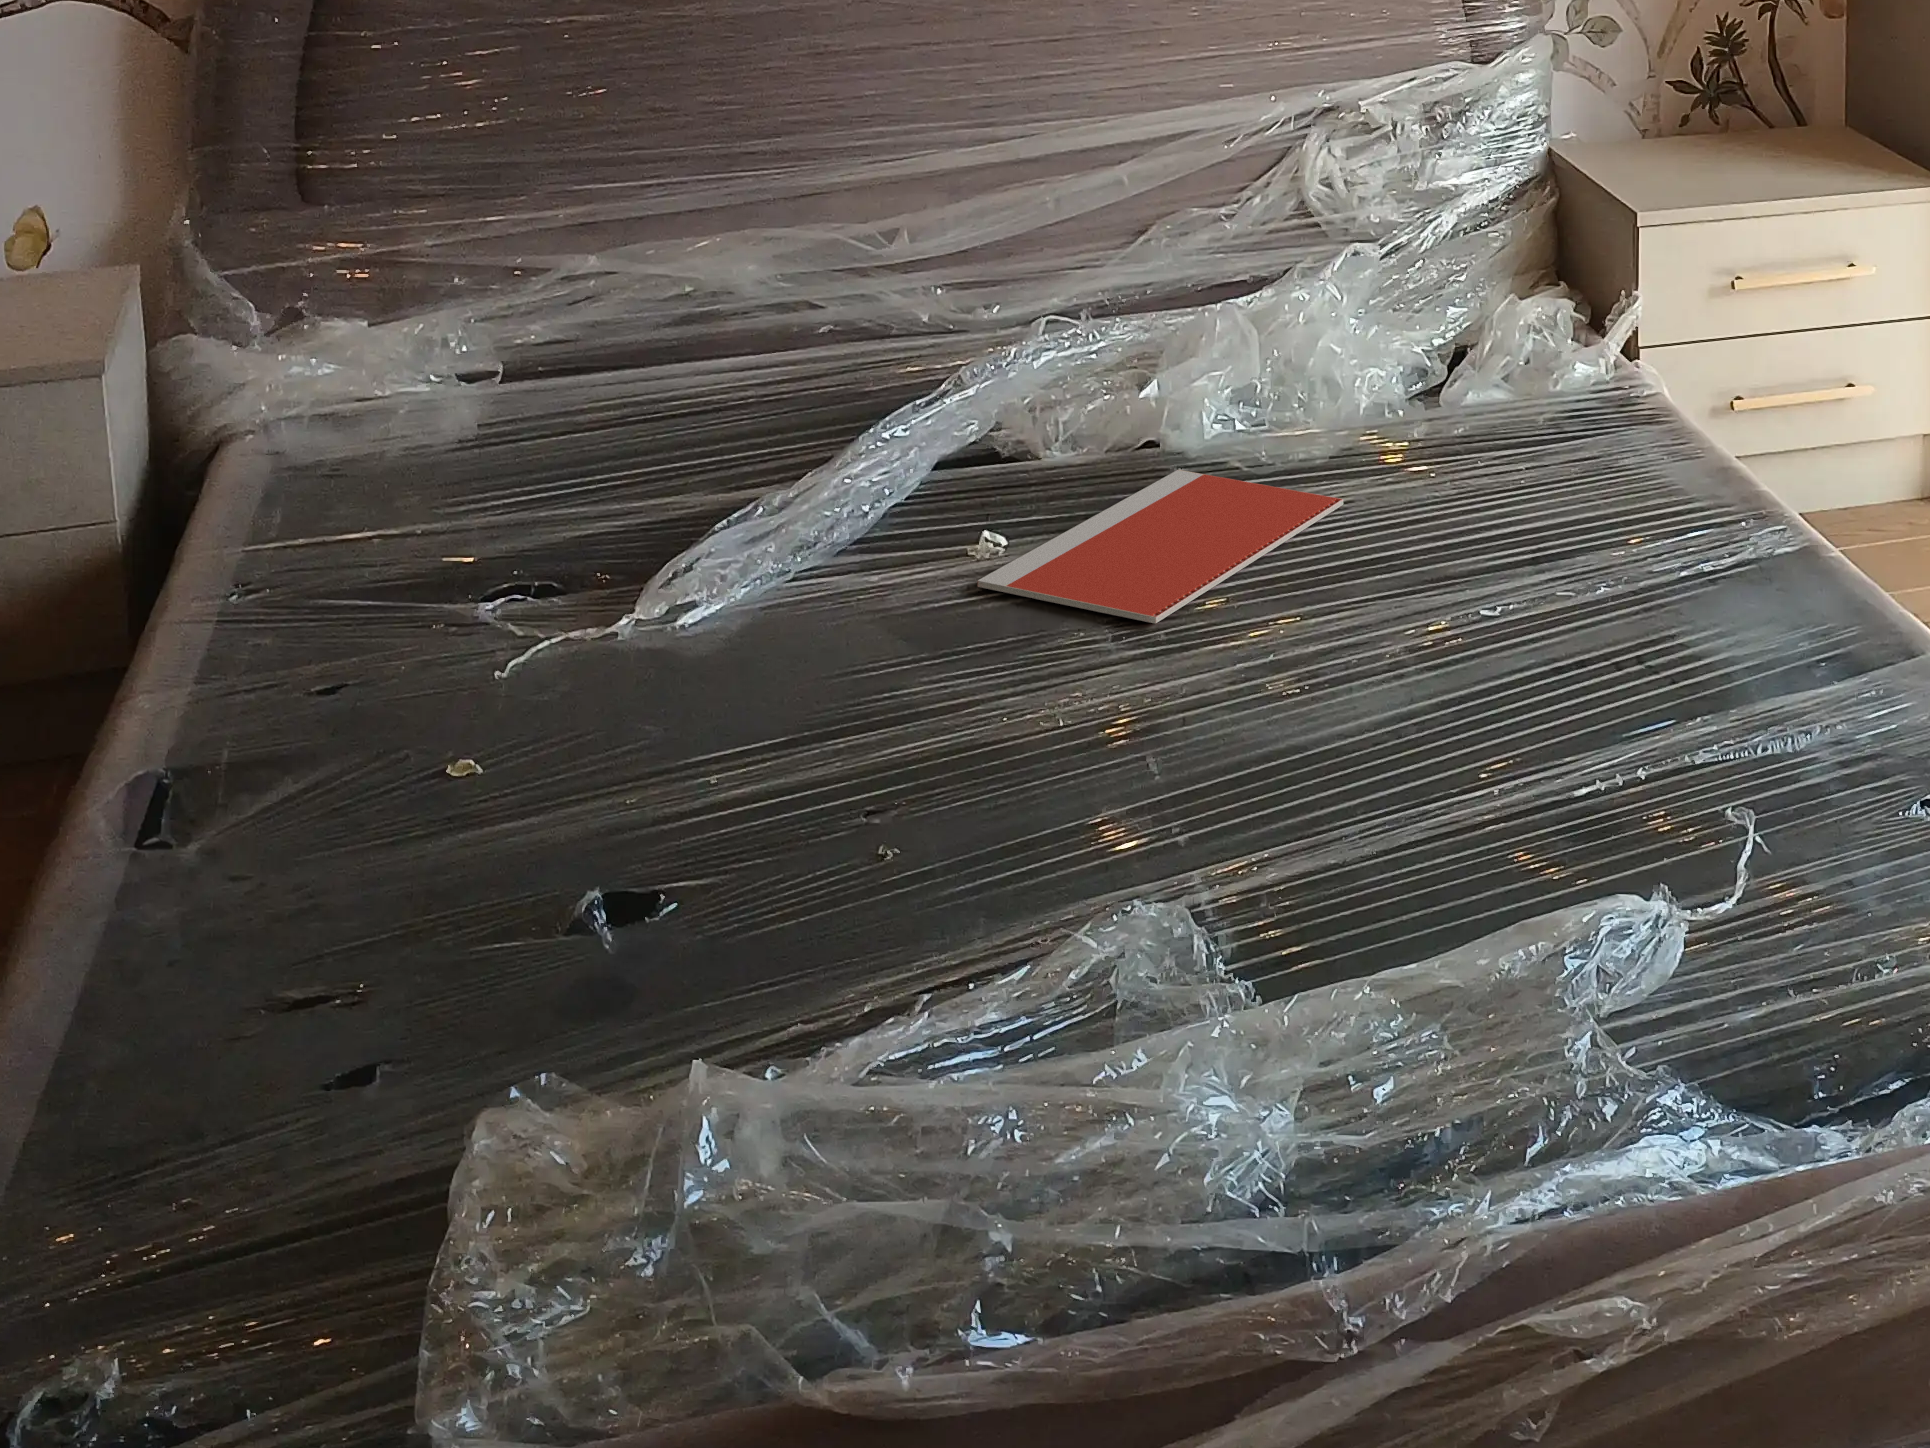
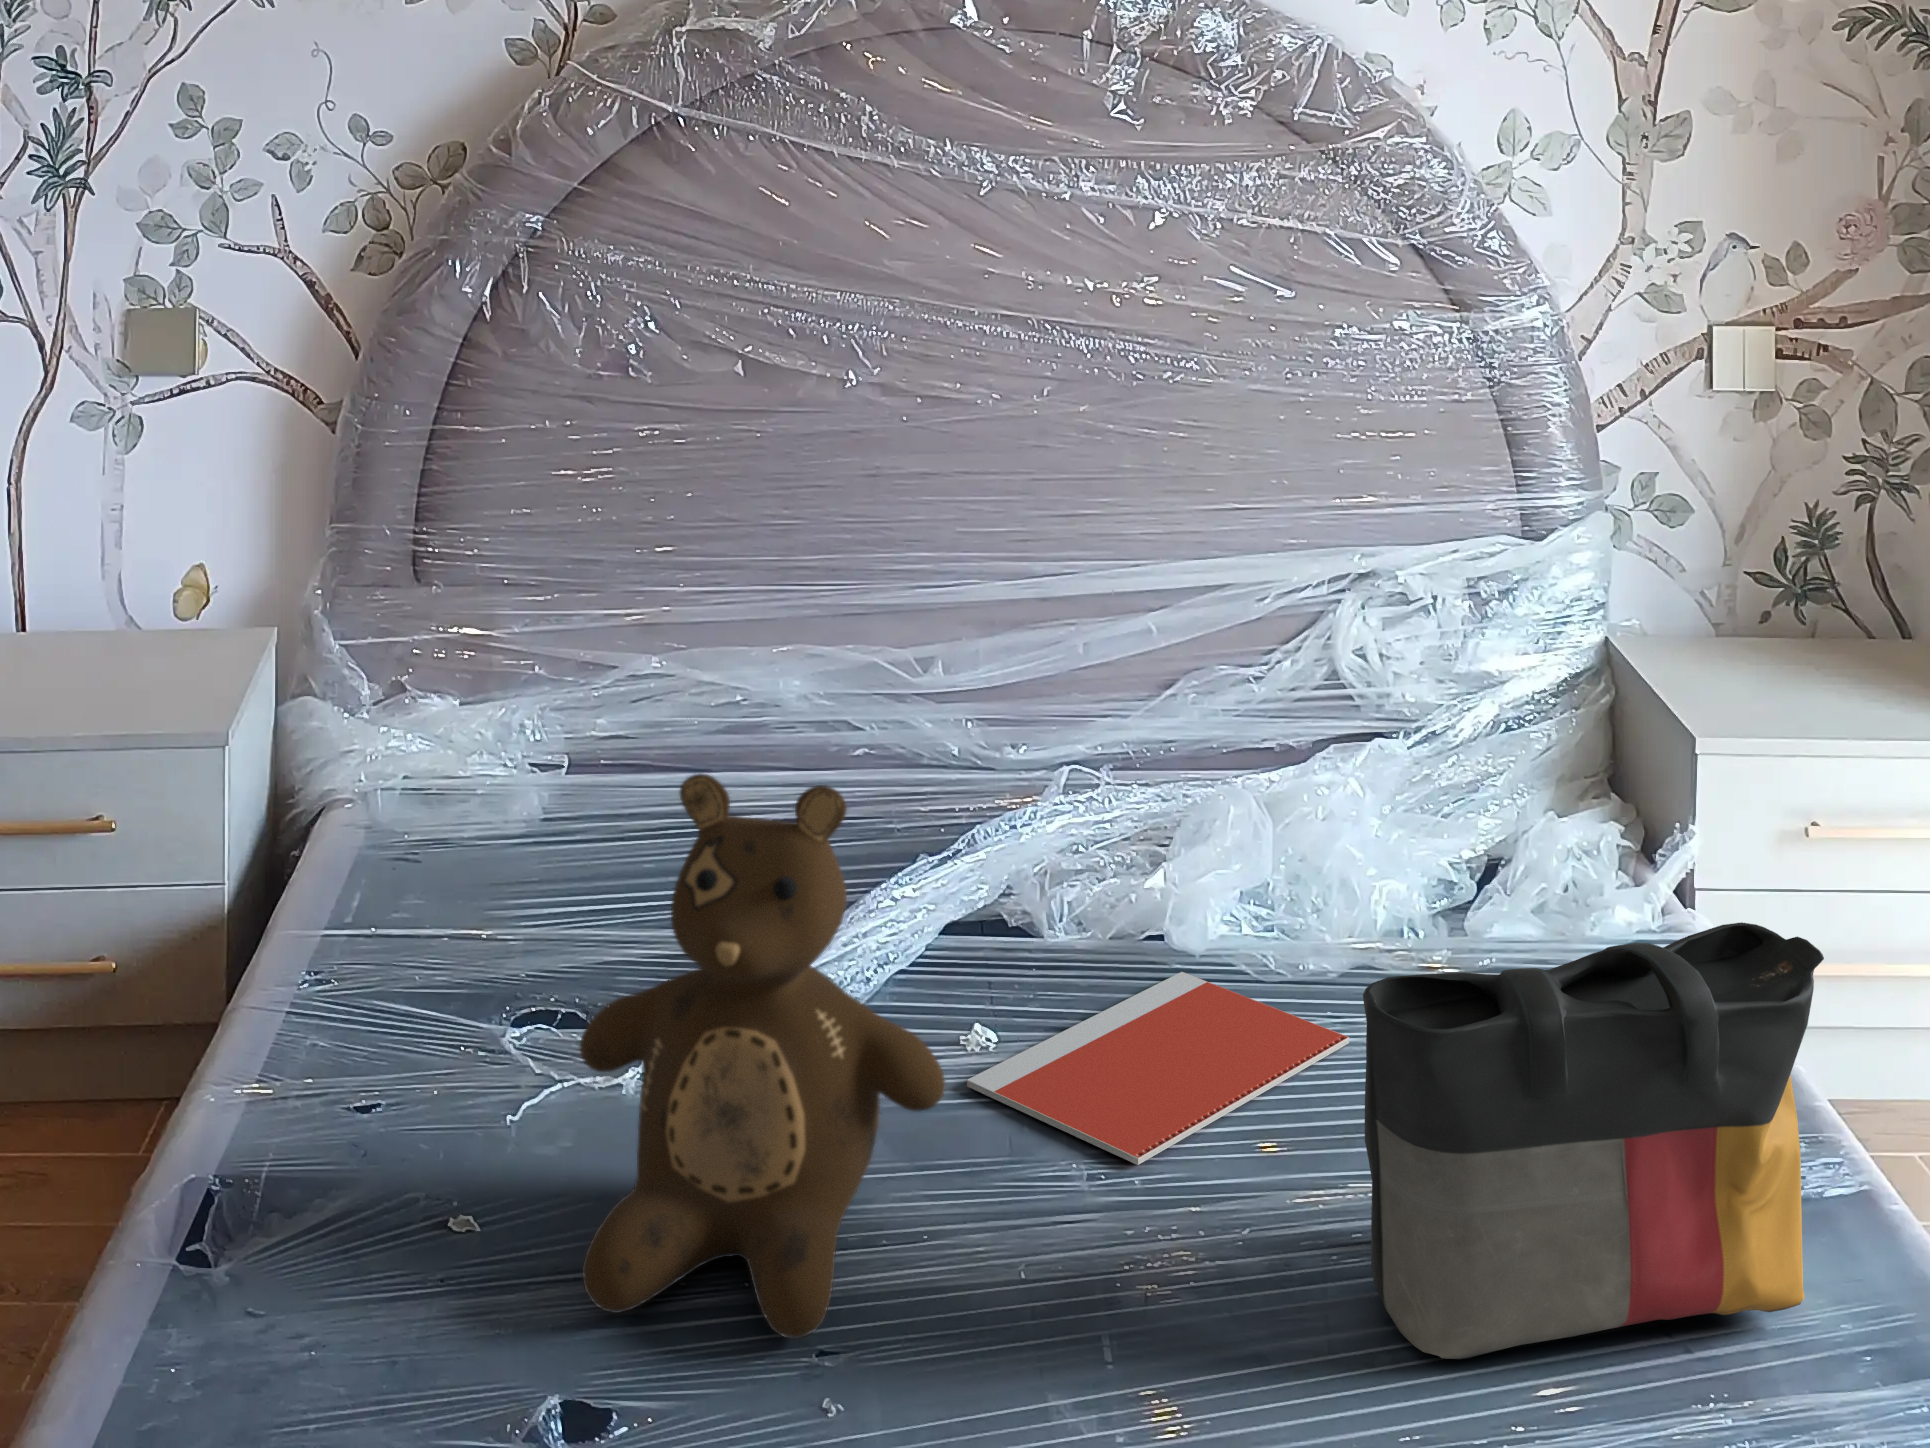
teddy bear: none [571,286,966,817] -> present [580,773,945,1339]
tote bag: none [1370,319,1772,723] -> present [1363,922,1824,1359]

